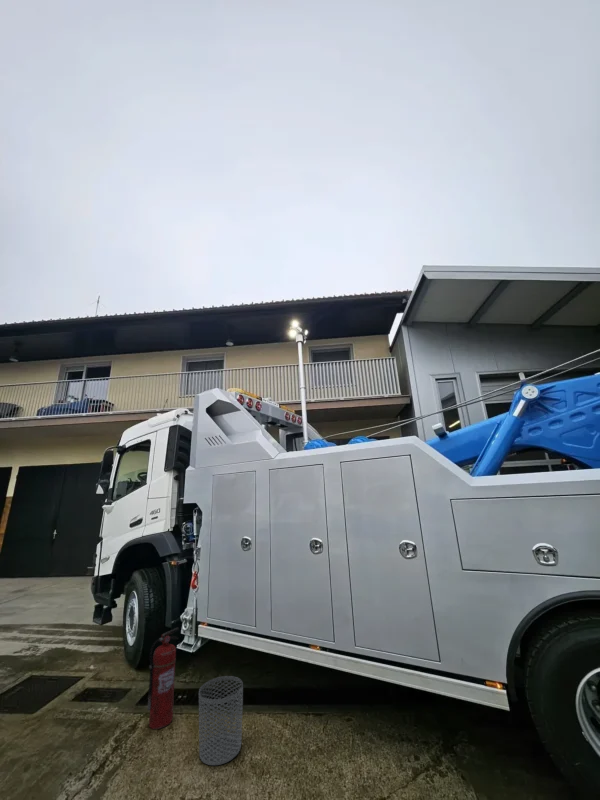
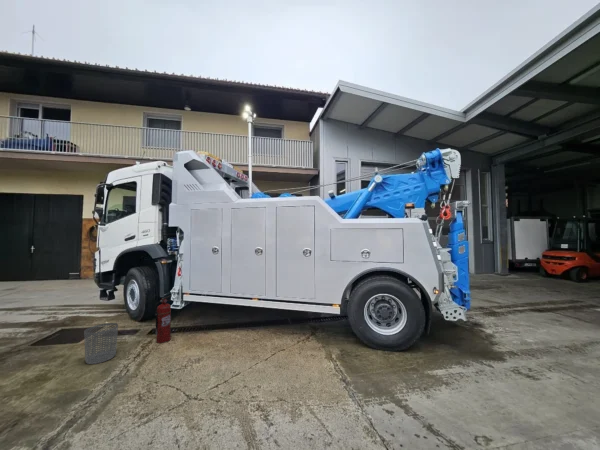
waste bin: present [199,676,243,765] -> present [84,323,118,364]

